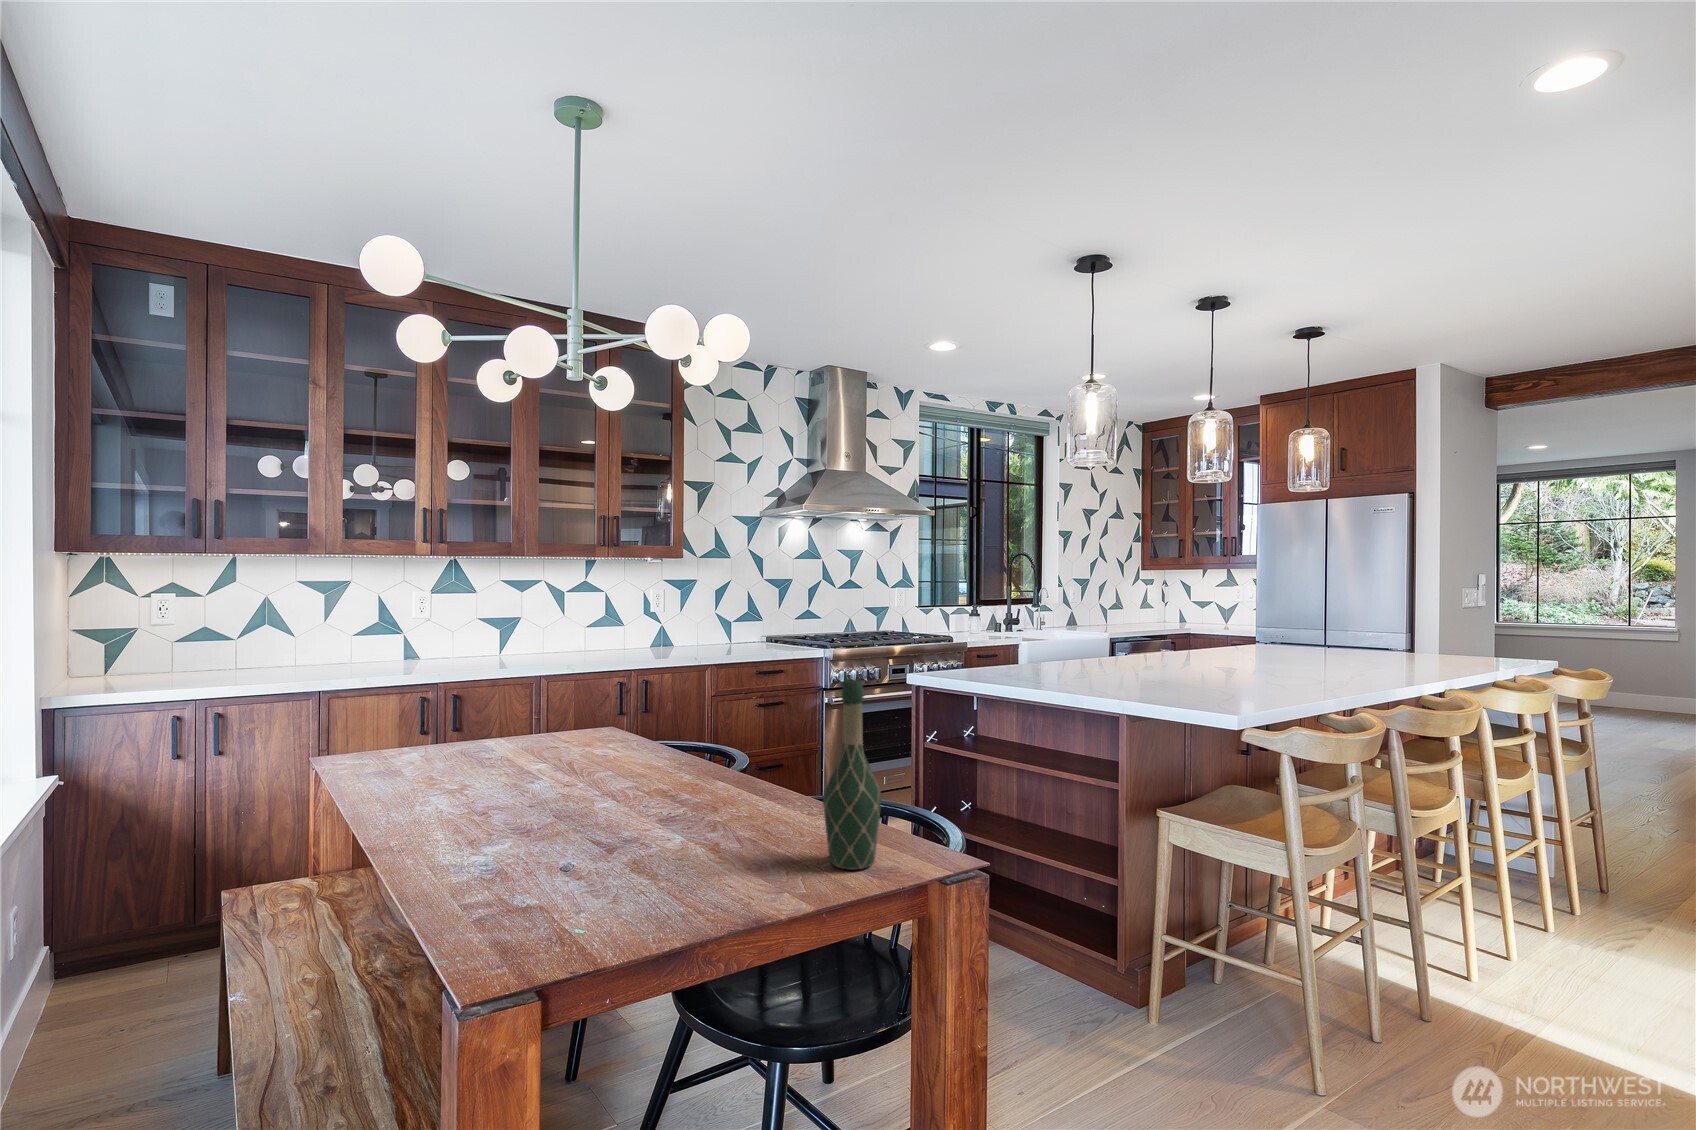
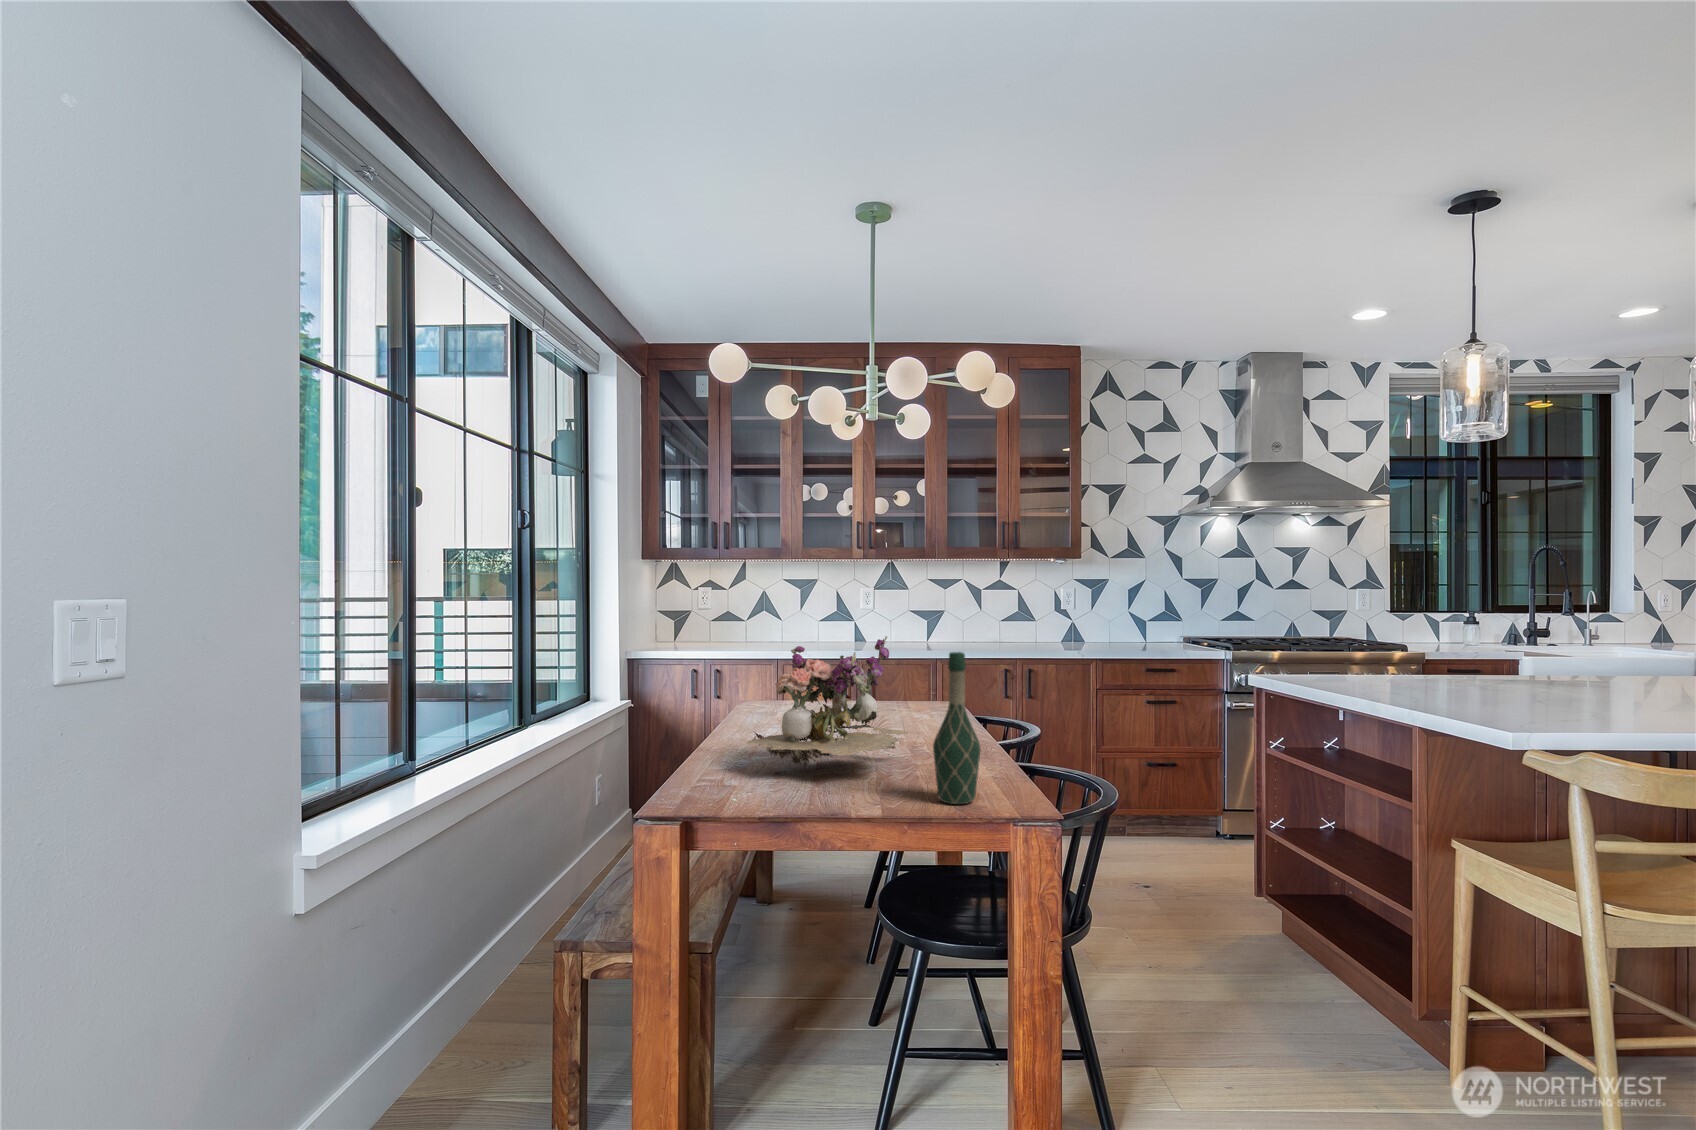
flower arrangement: none [522,660,742,854] -> present [747,636,908,768]

